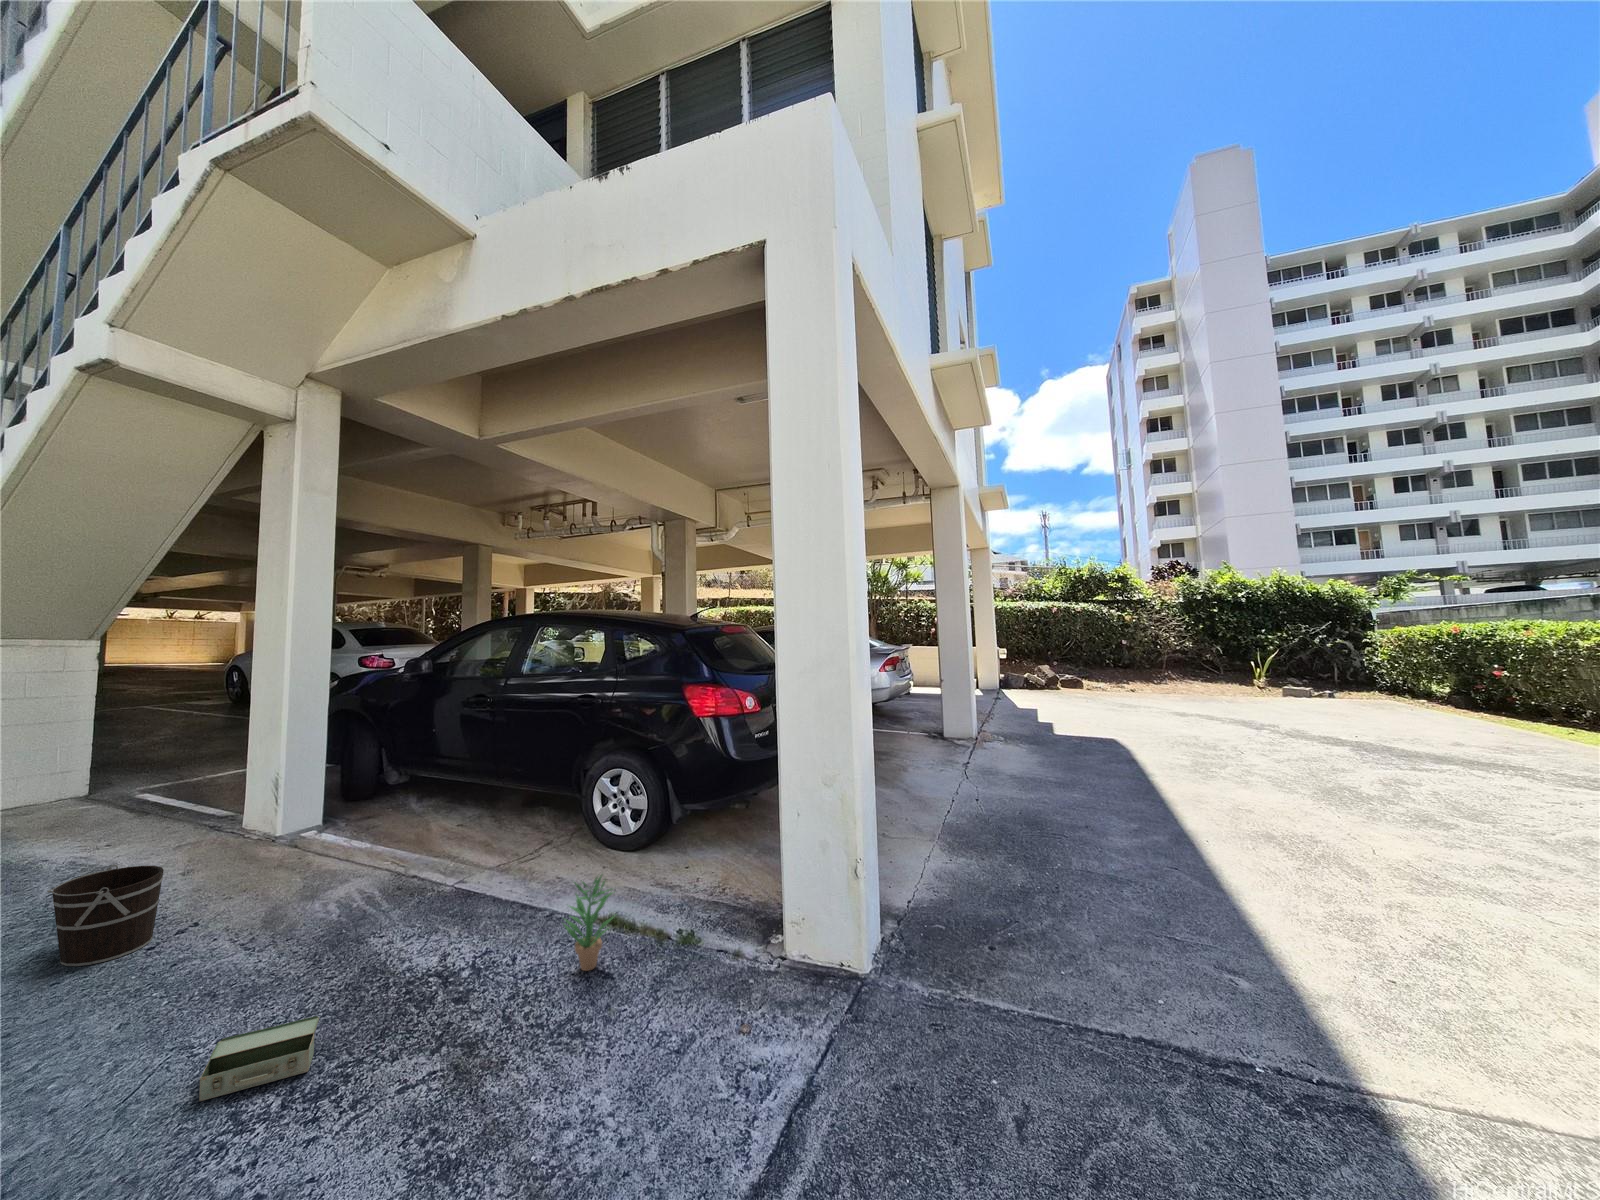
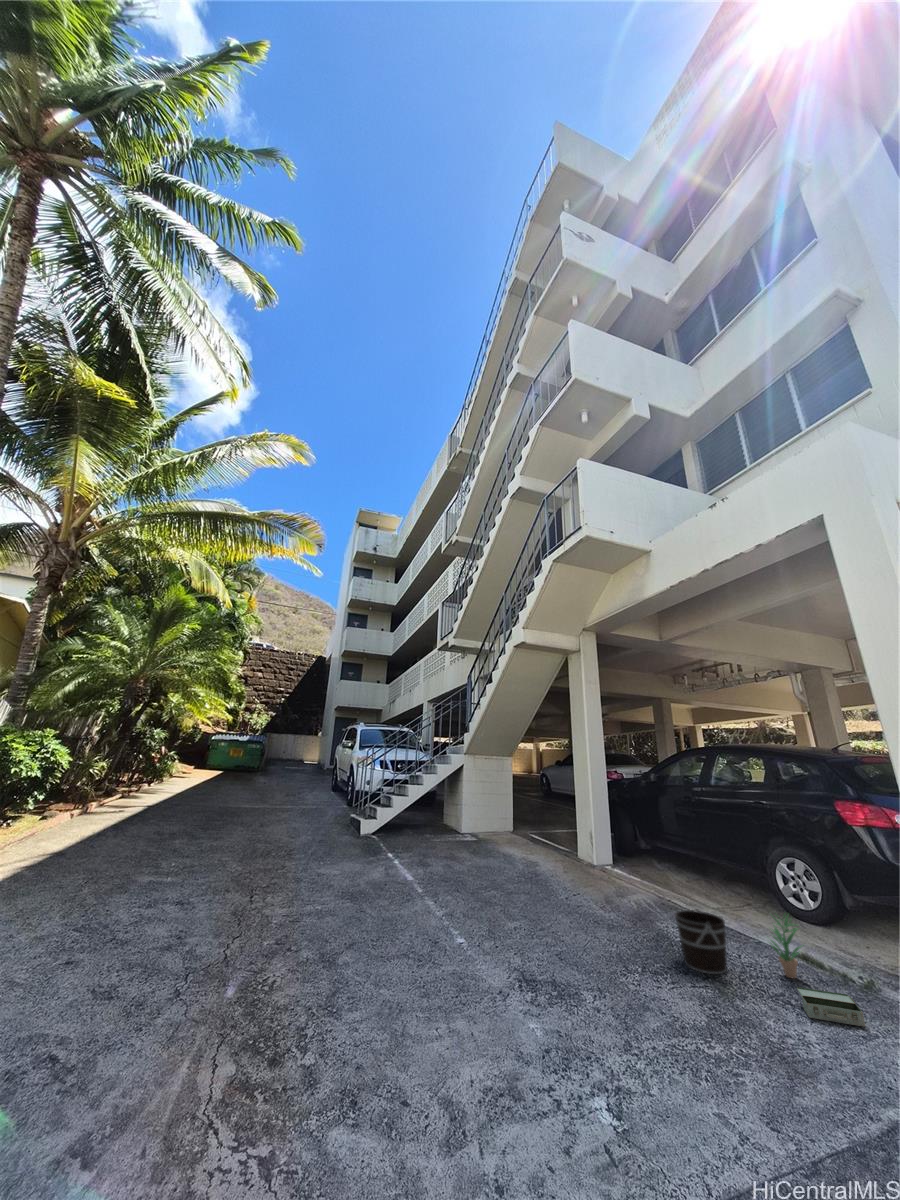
bucket: present [47,865,164,966] -> present [675,909,727,974]
toolbox: present [199,1016,319,1101] -> present [797,987,865,1027]

